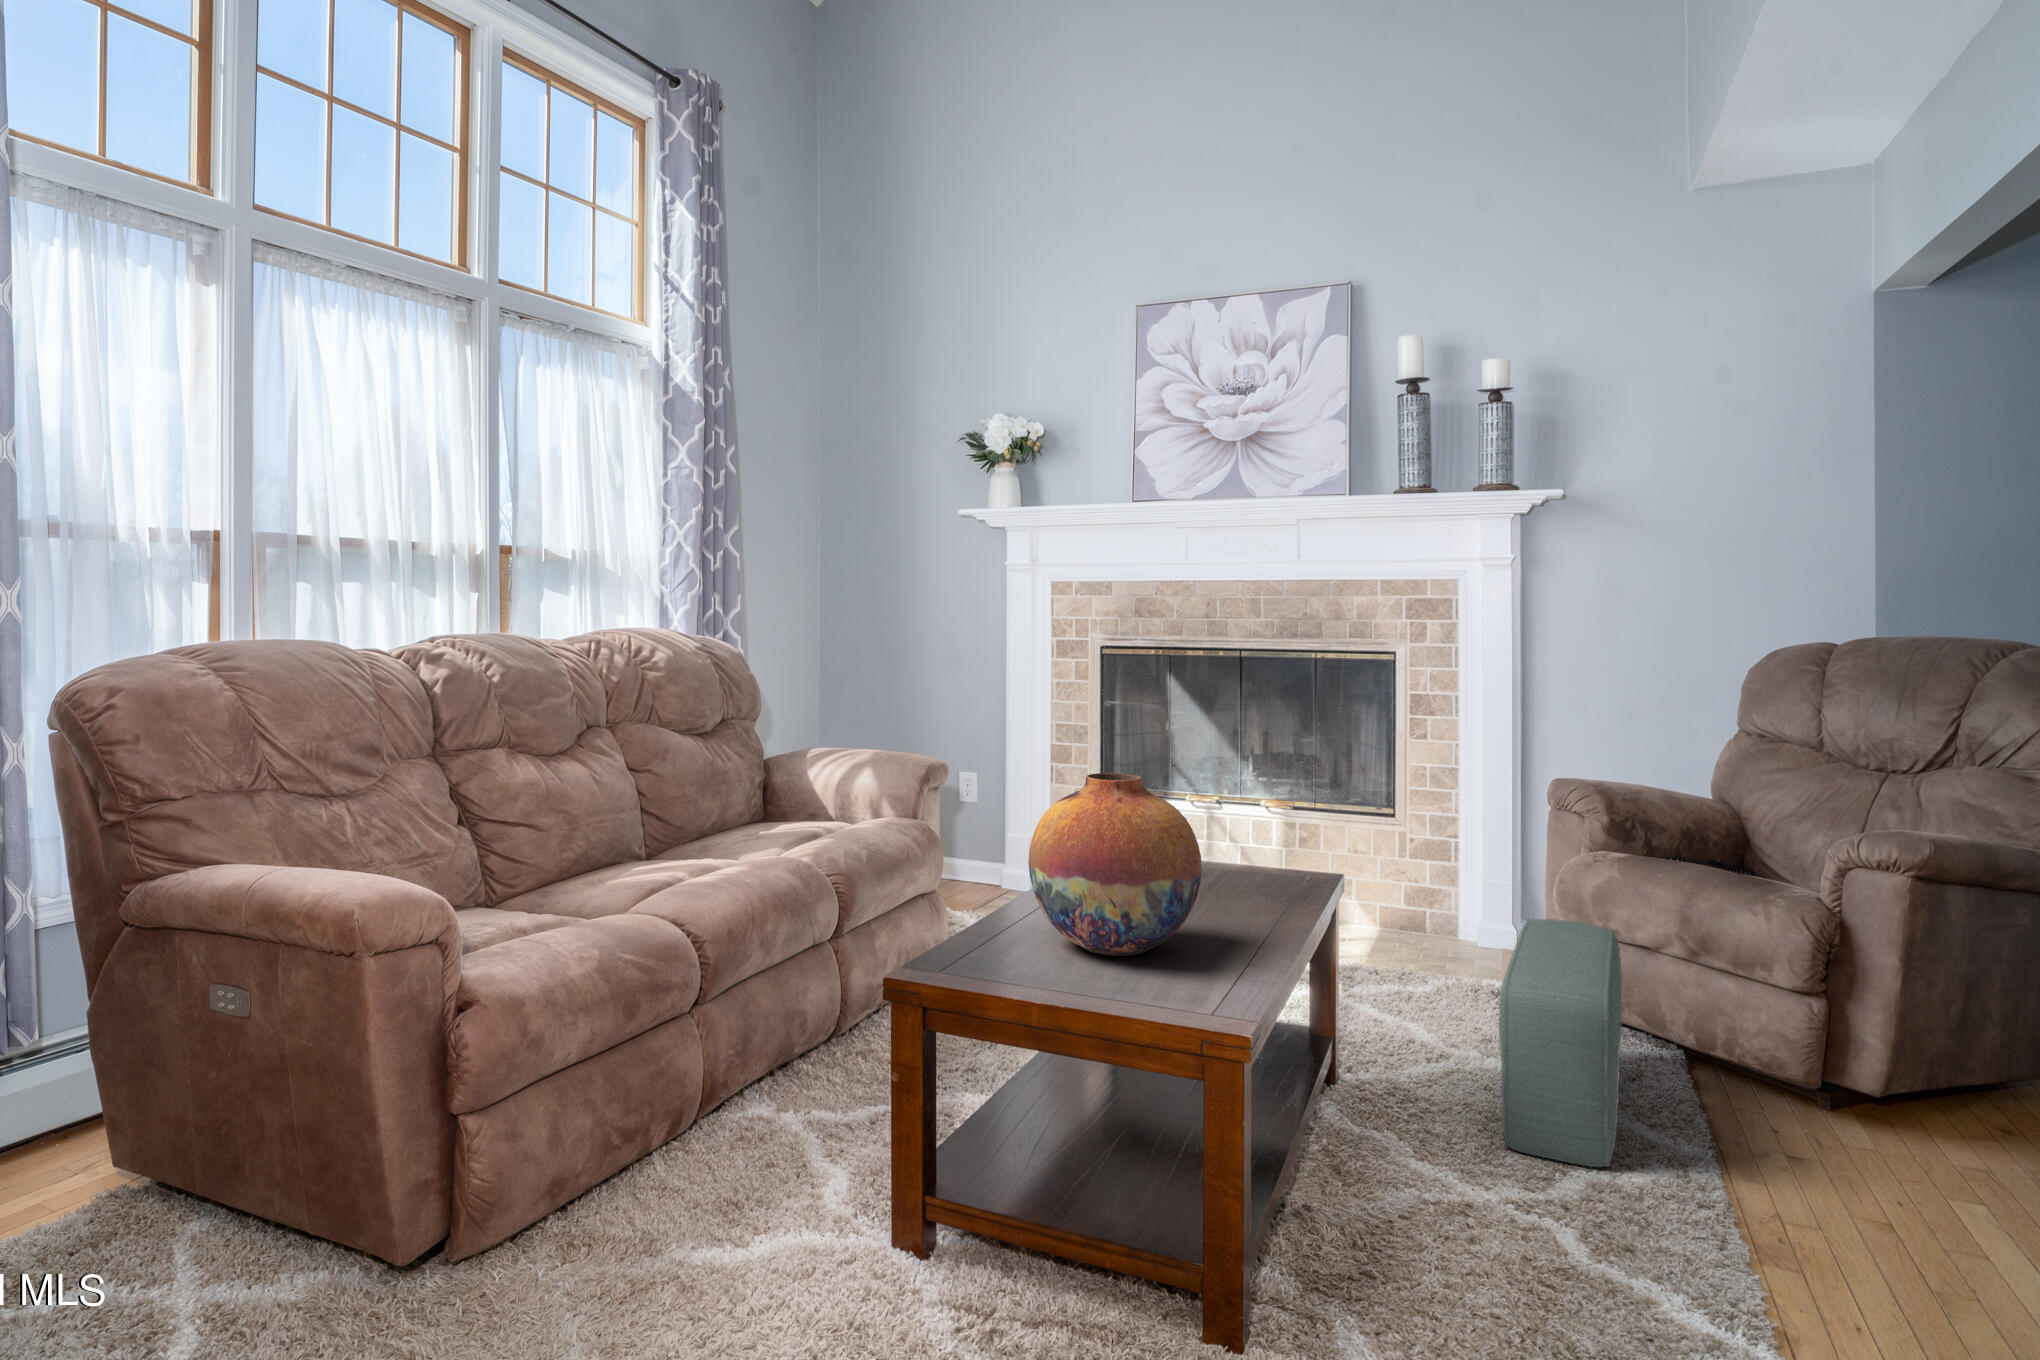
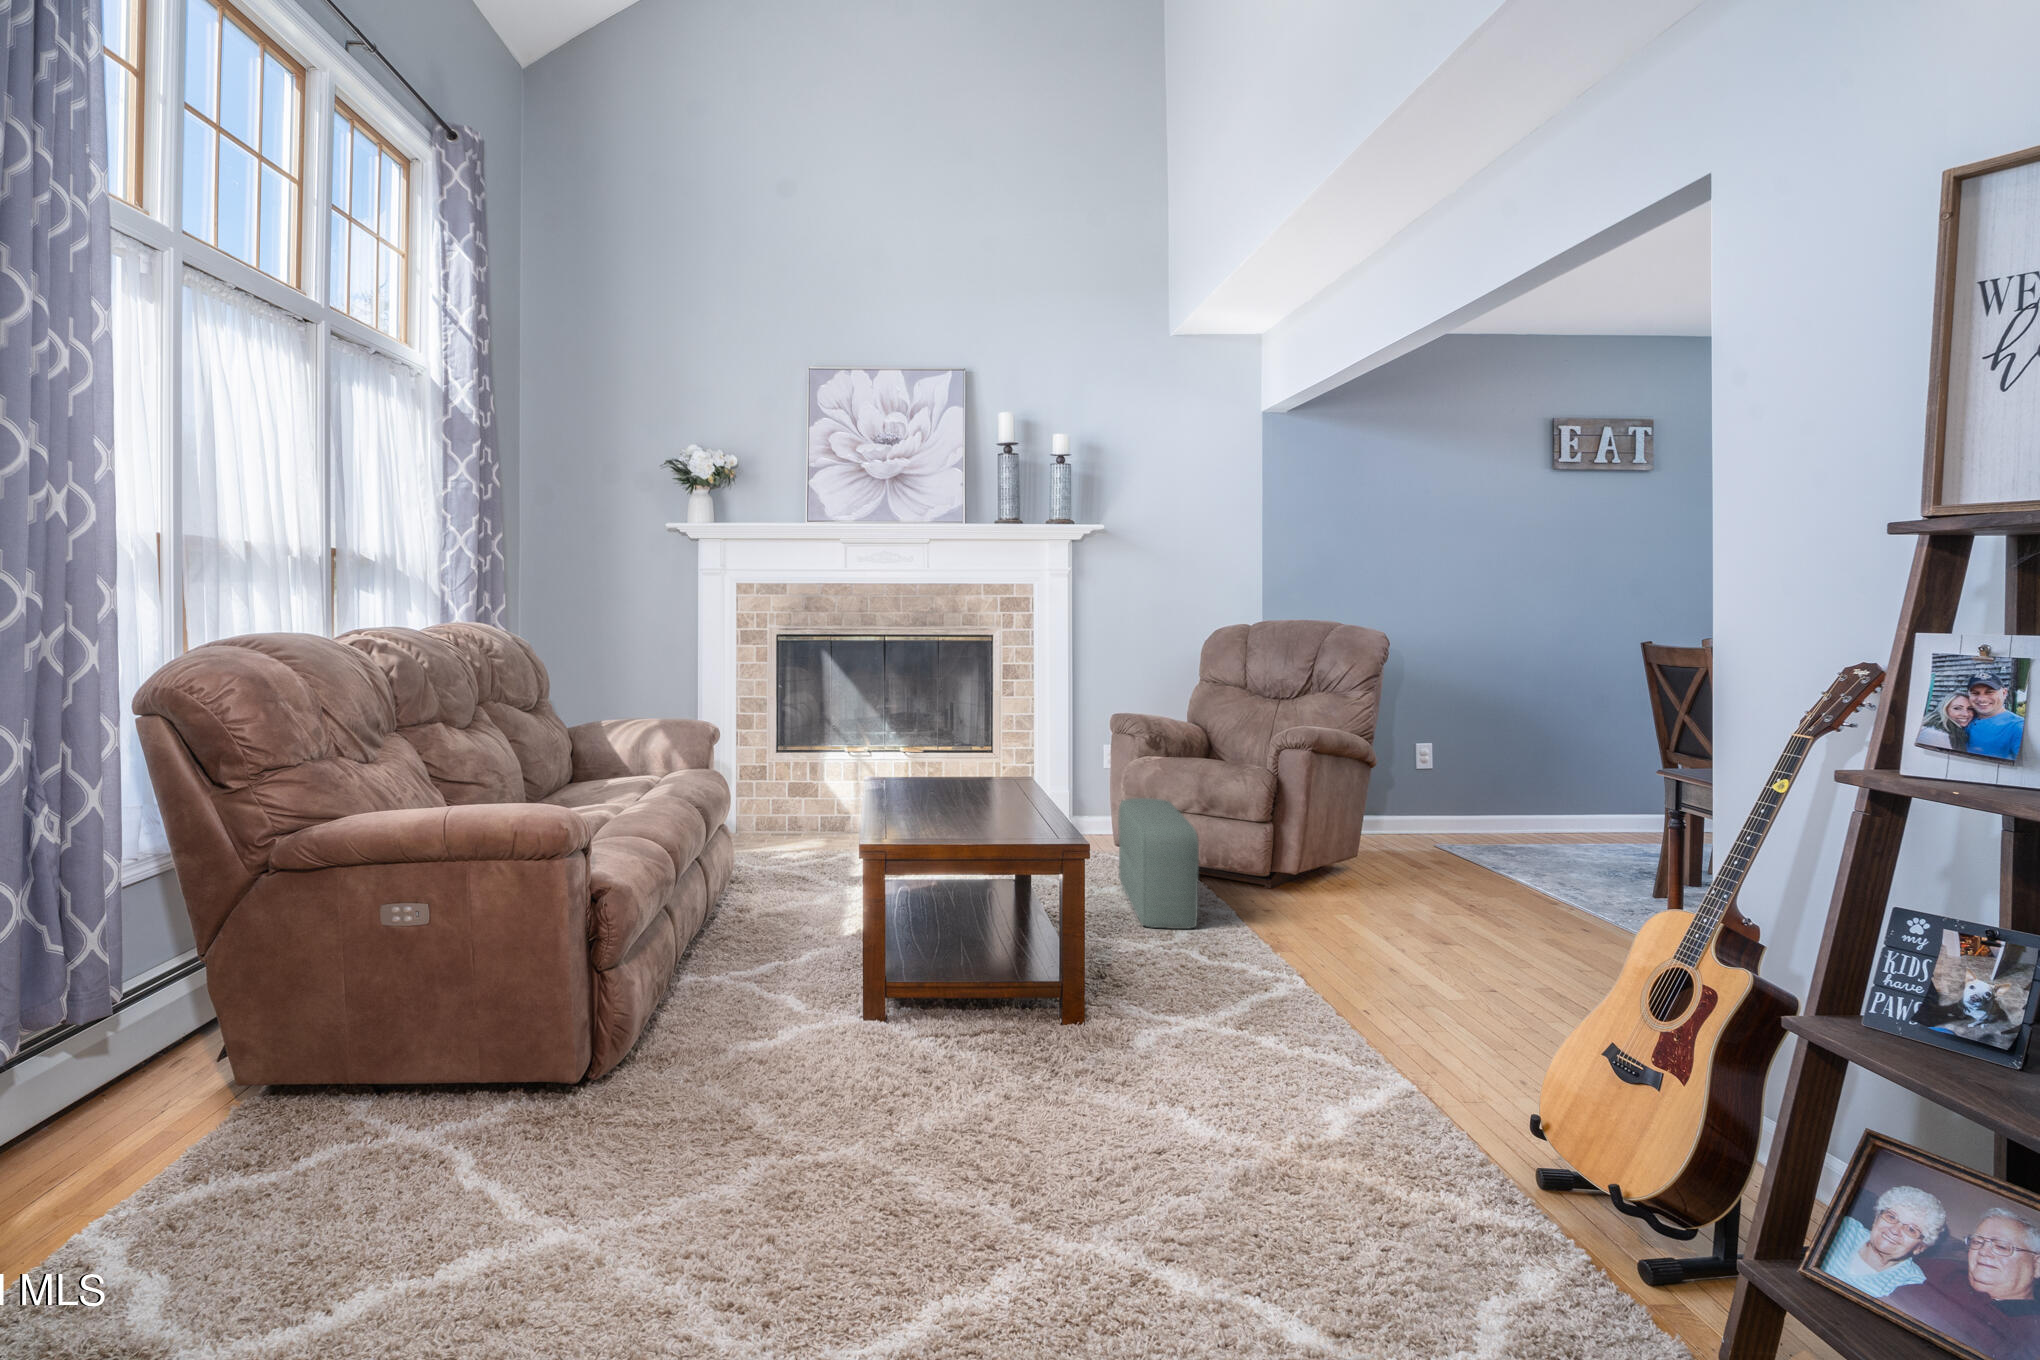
vase: present [1028,773,1202,956] -> none [914,714,1021,826]

